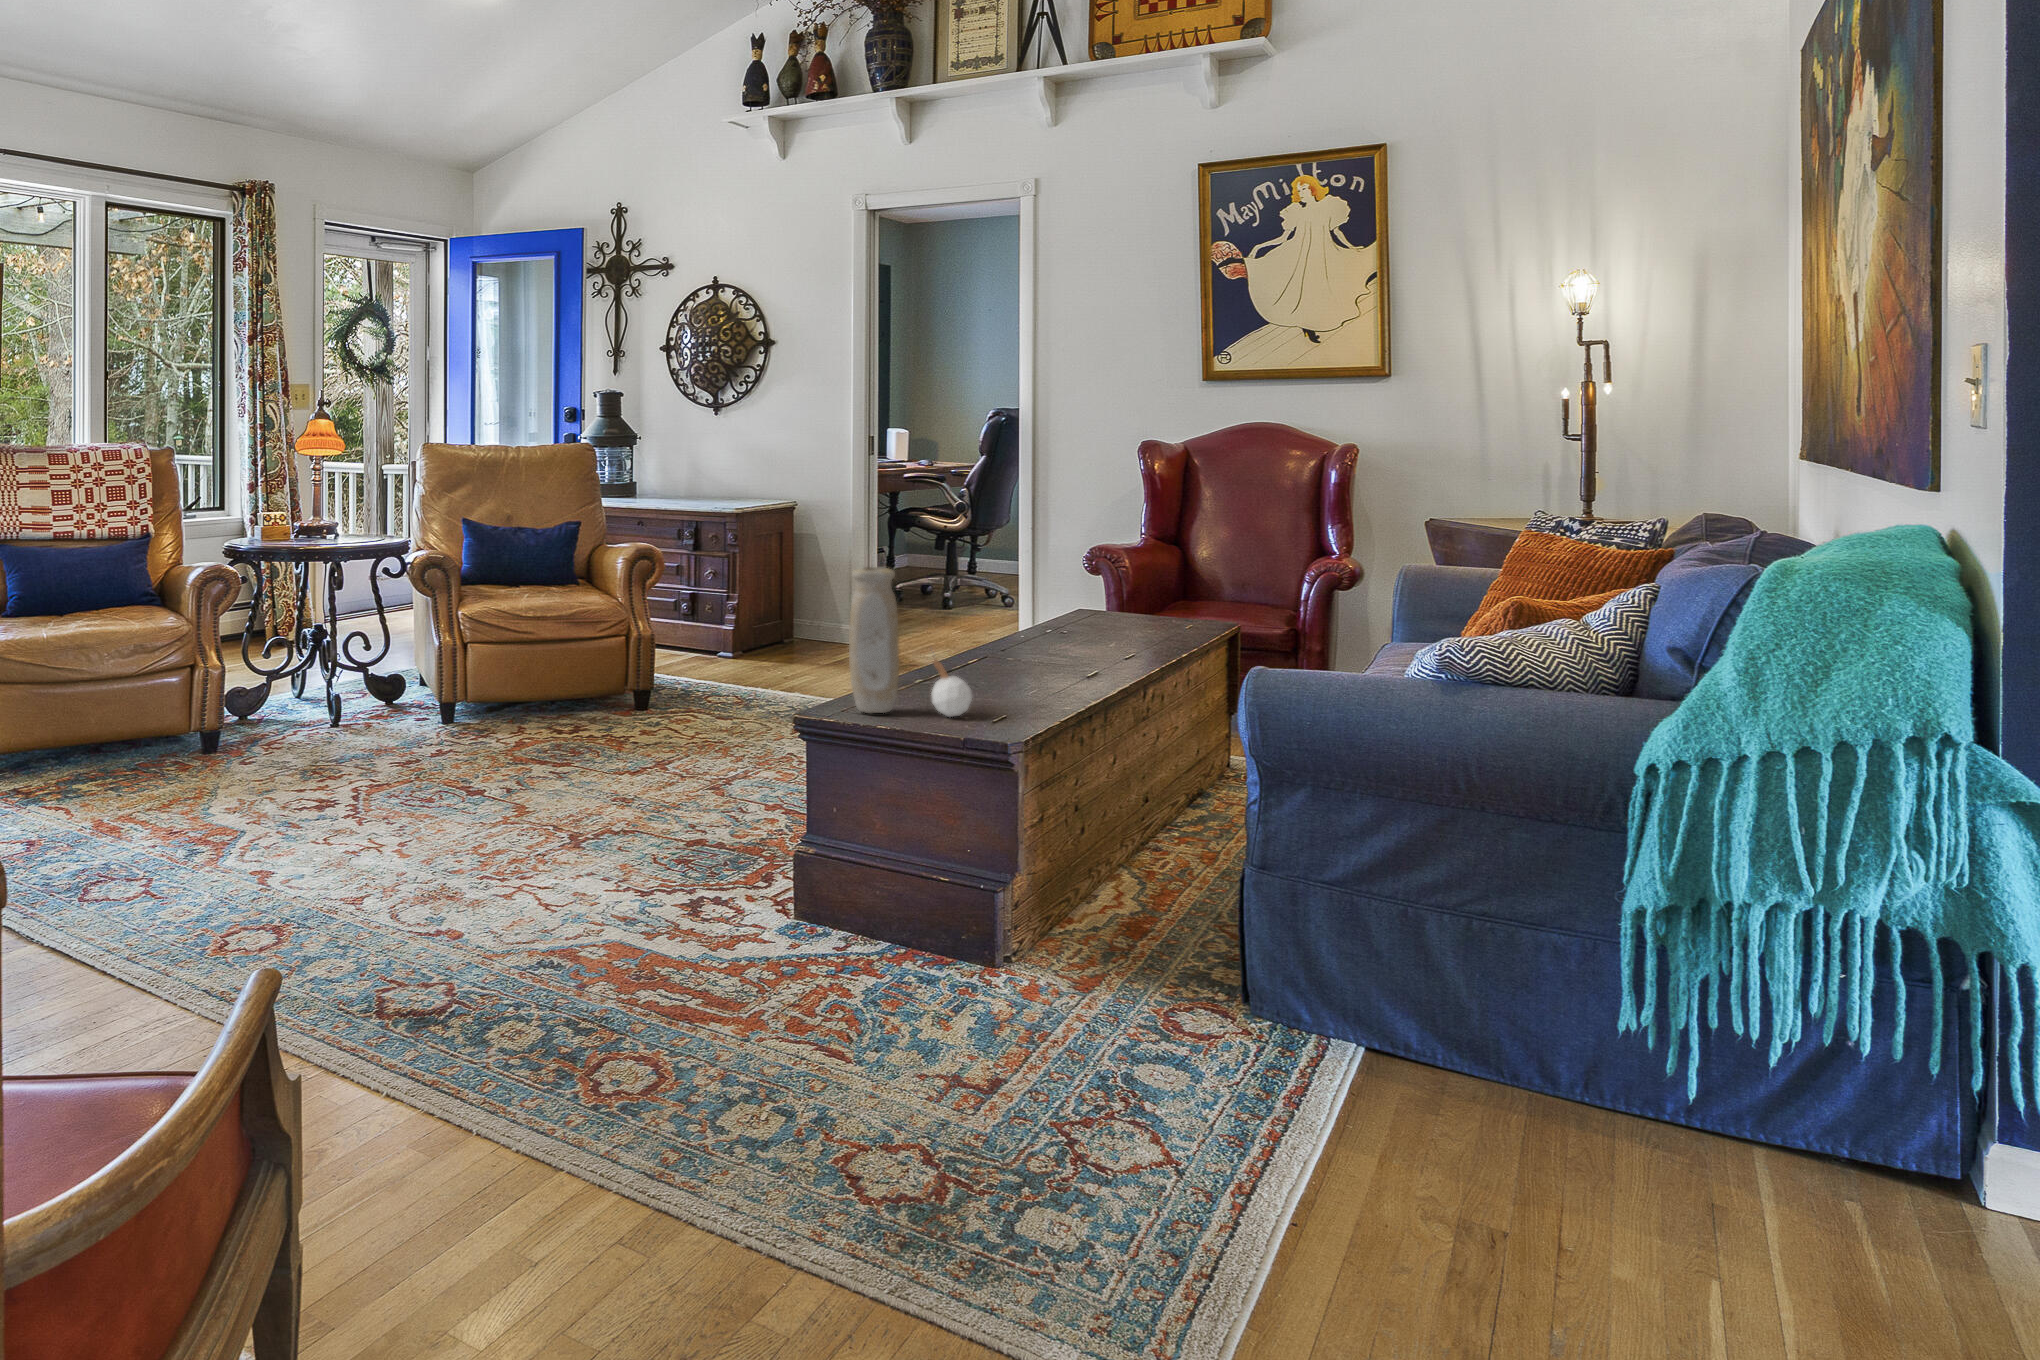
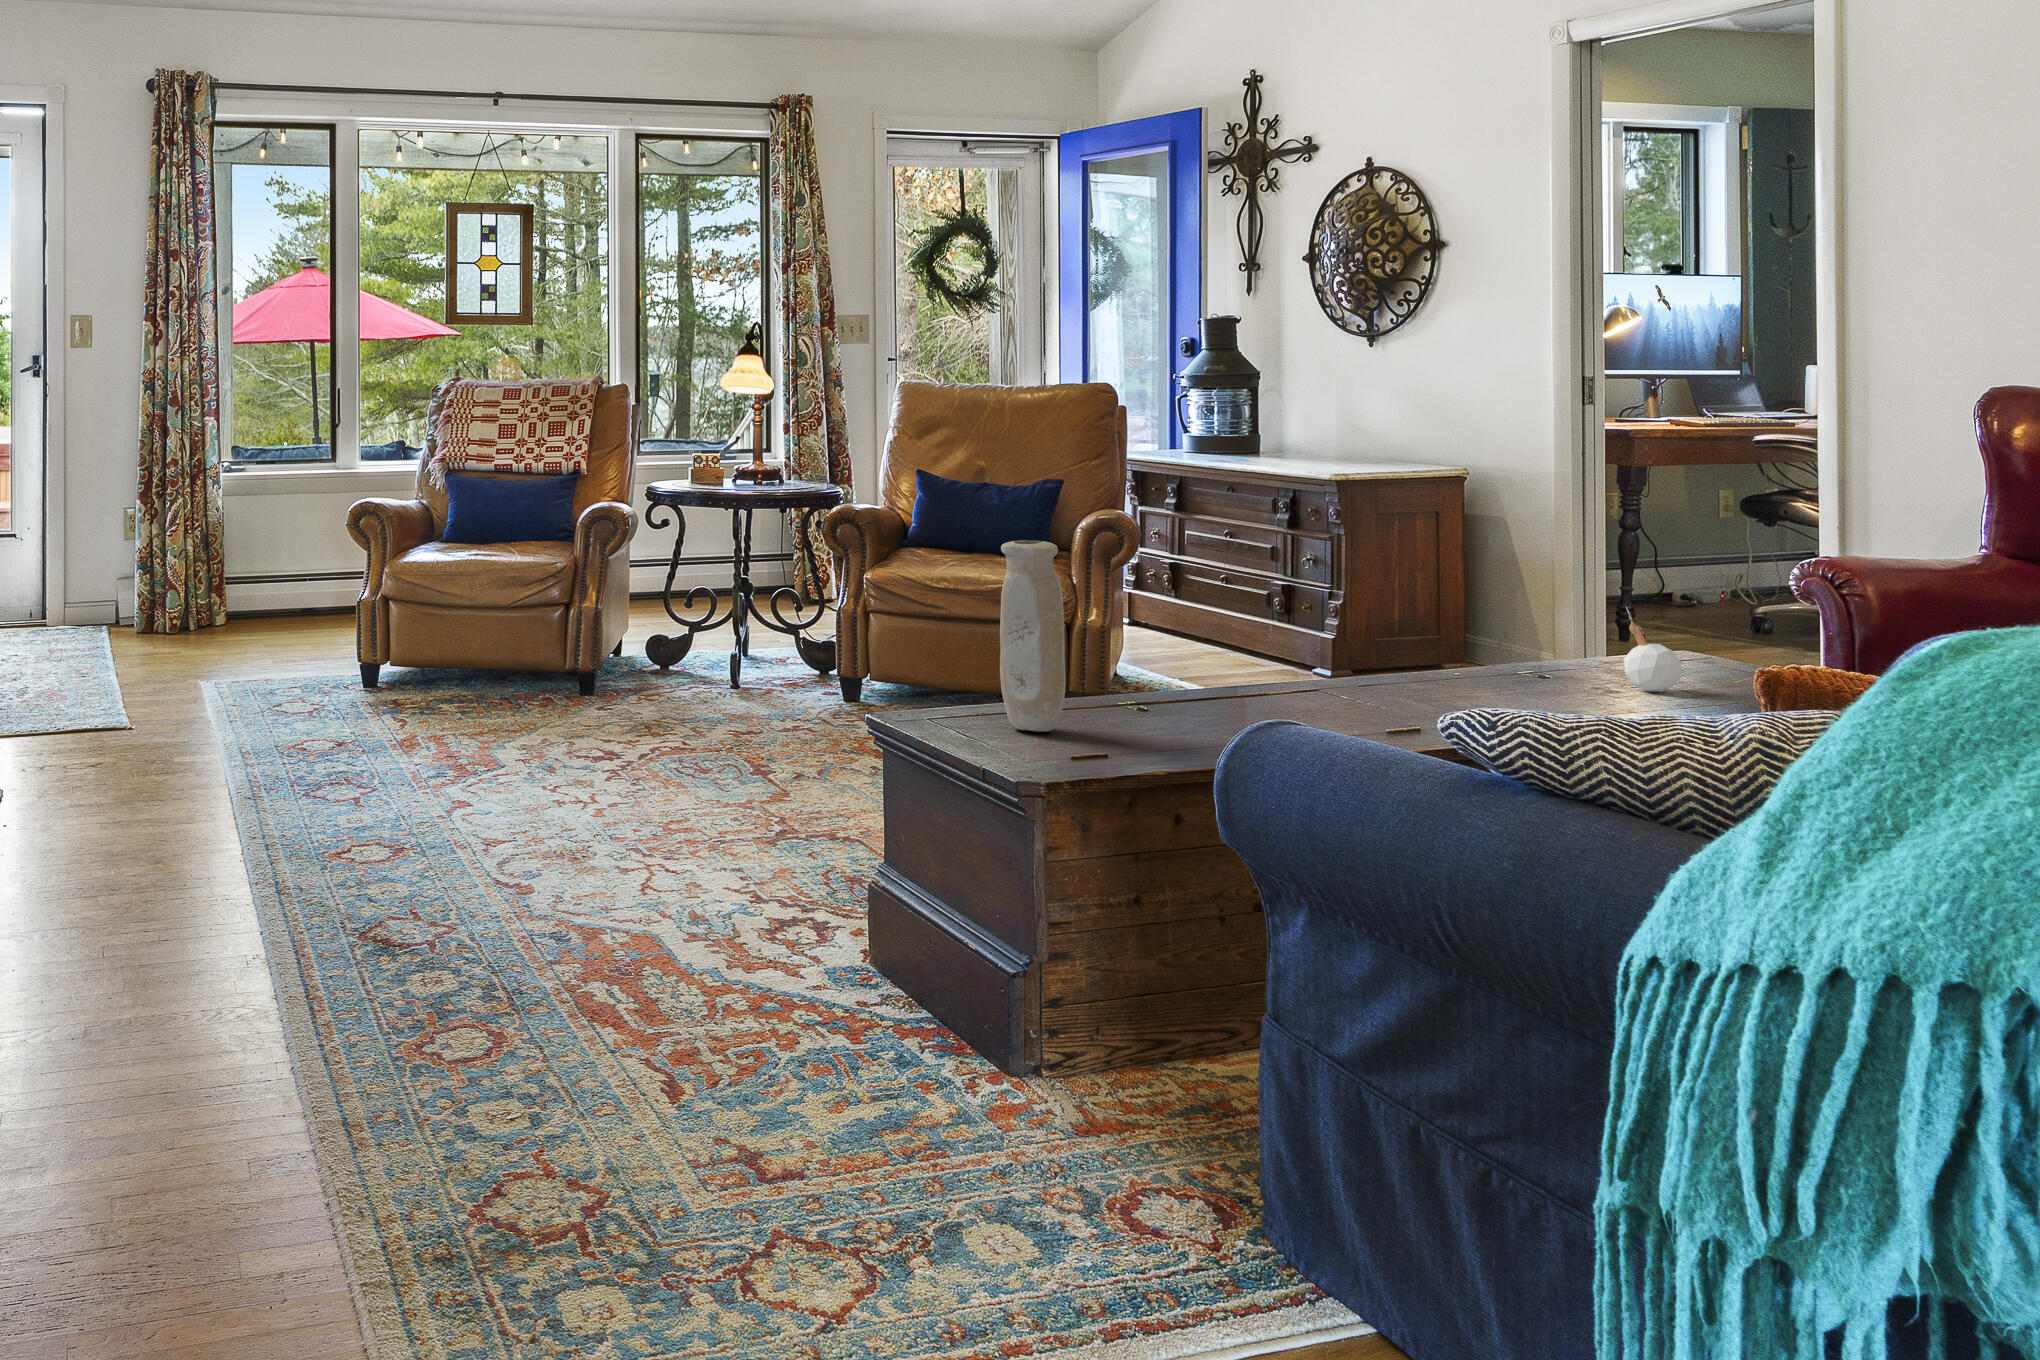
candle: present [931,657,972,717] -> present [1624,607,1682,692]

